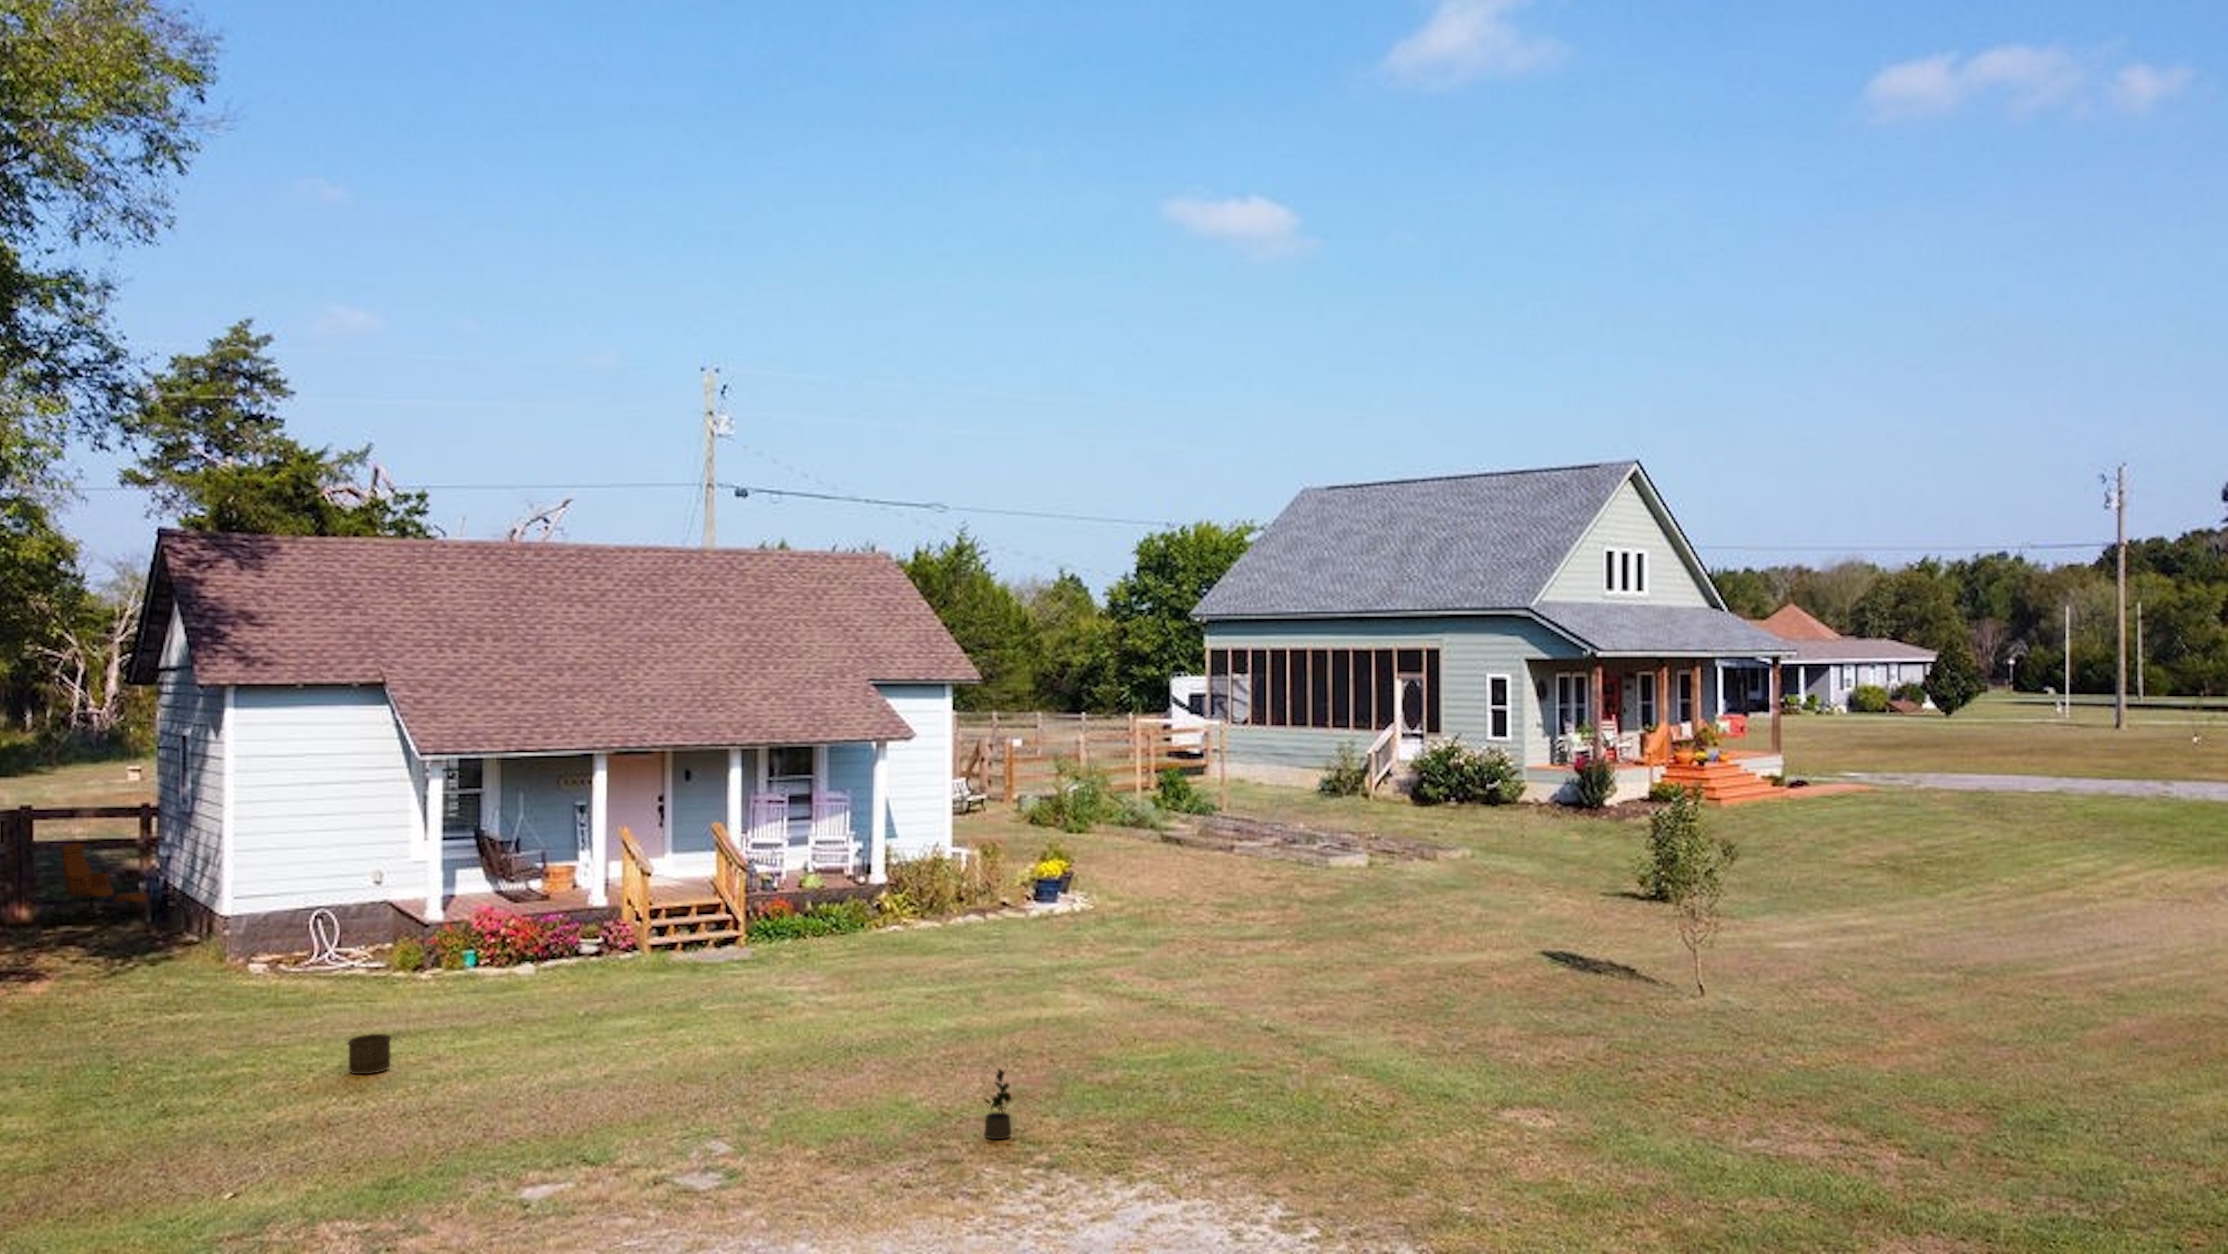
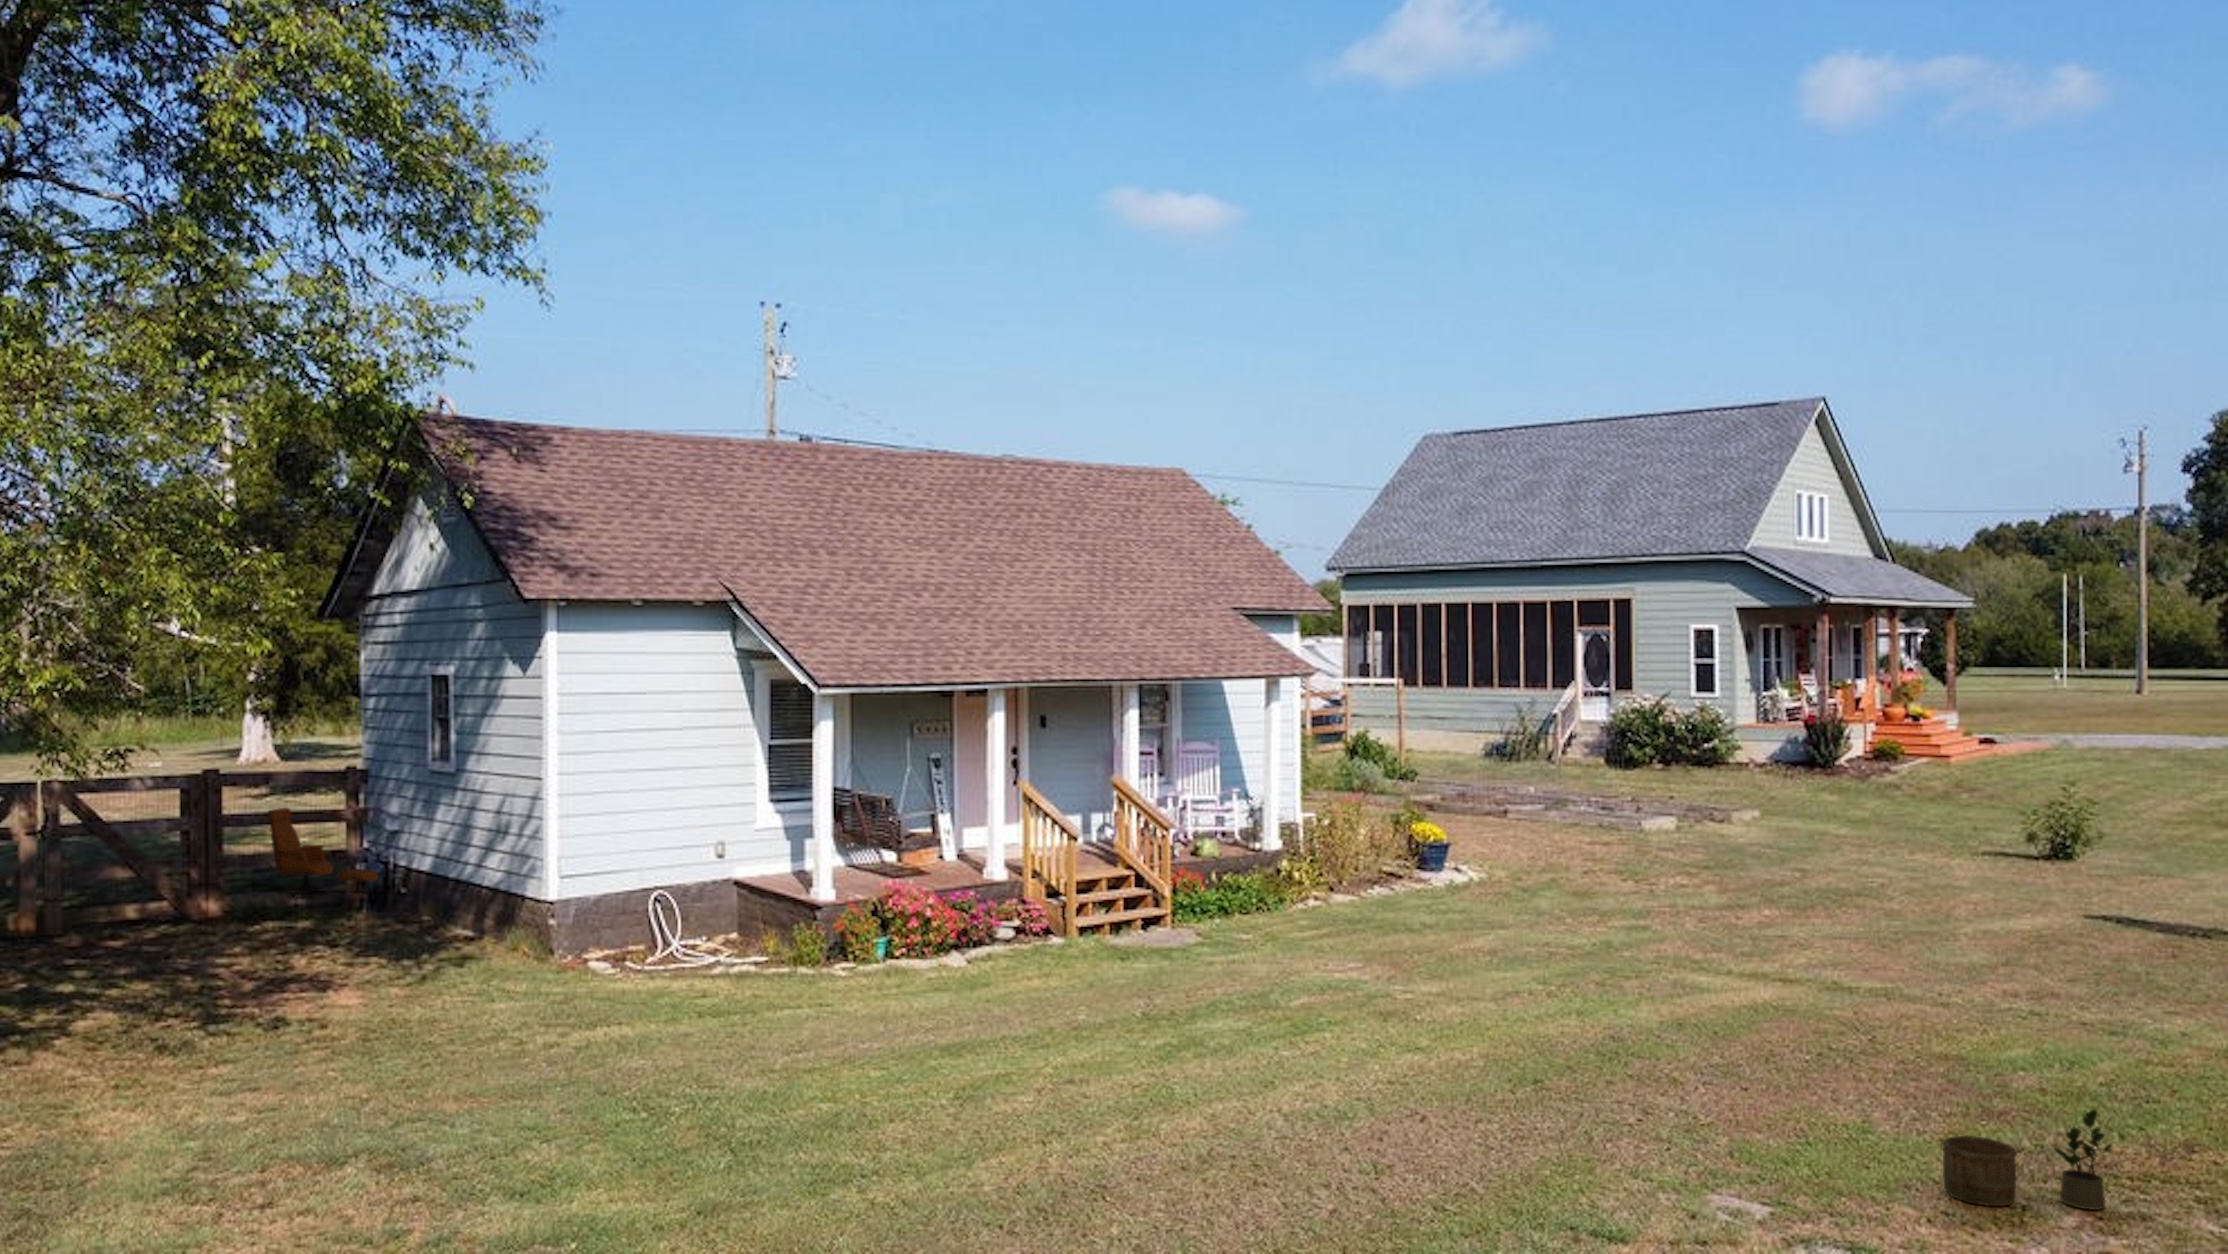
wooden bucket: present [348,1034,391,1074] -> present [1941,1136,2017,1206]

